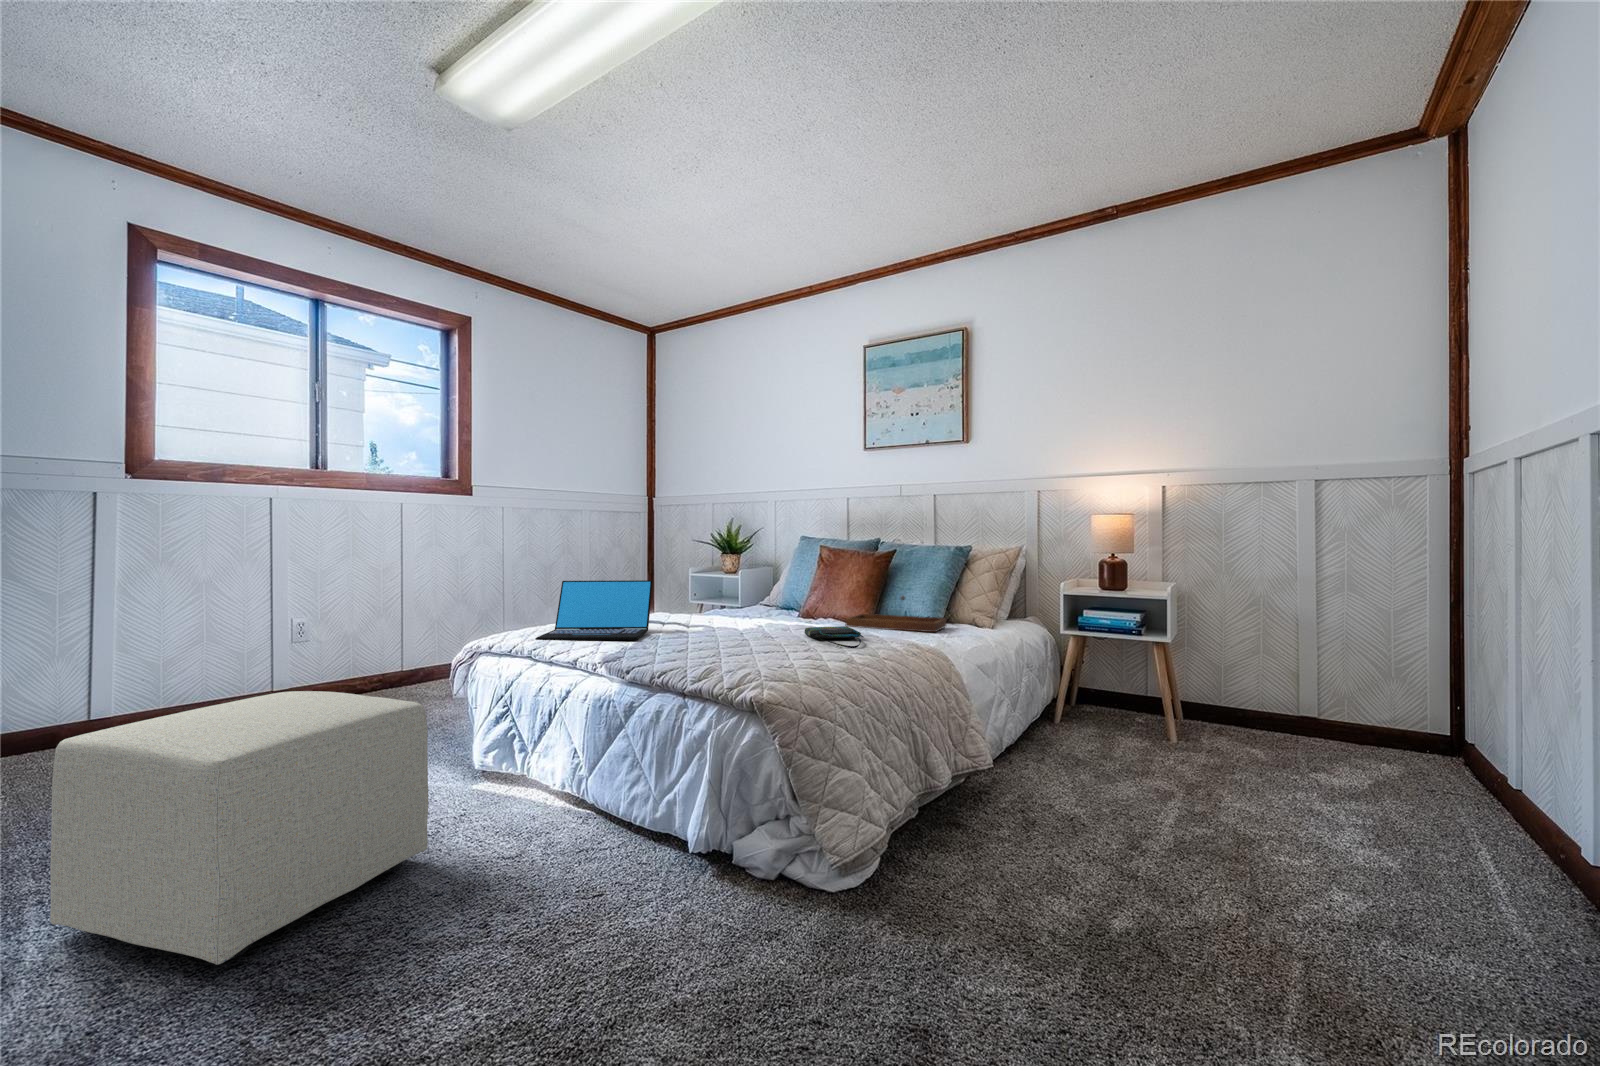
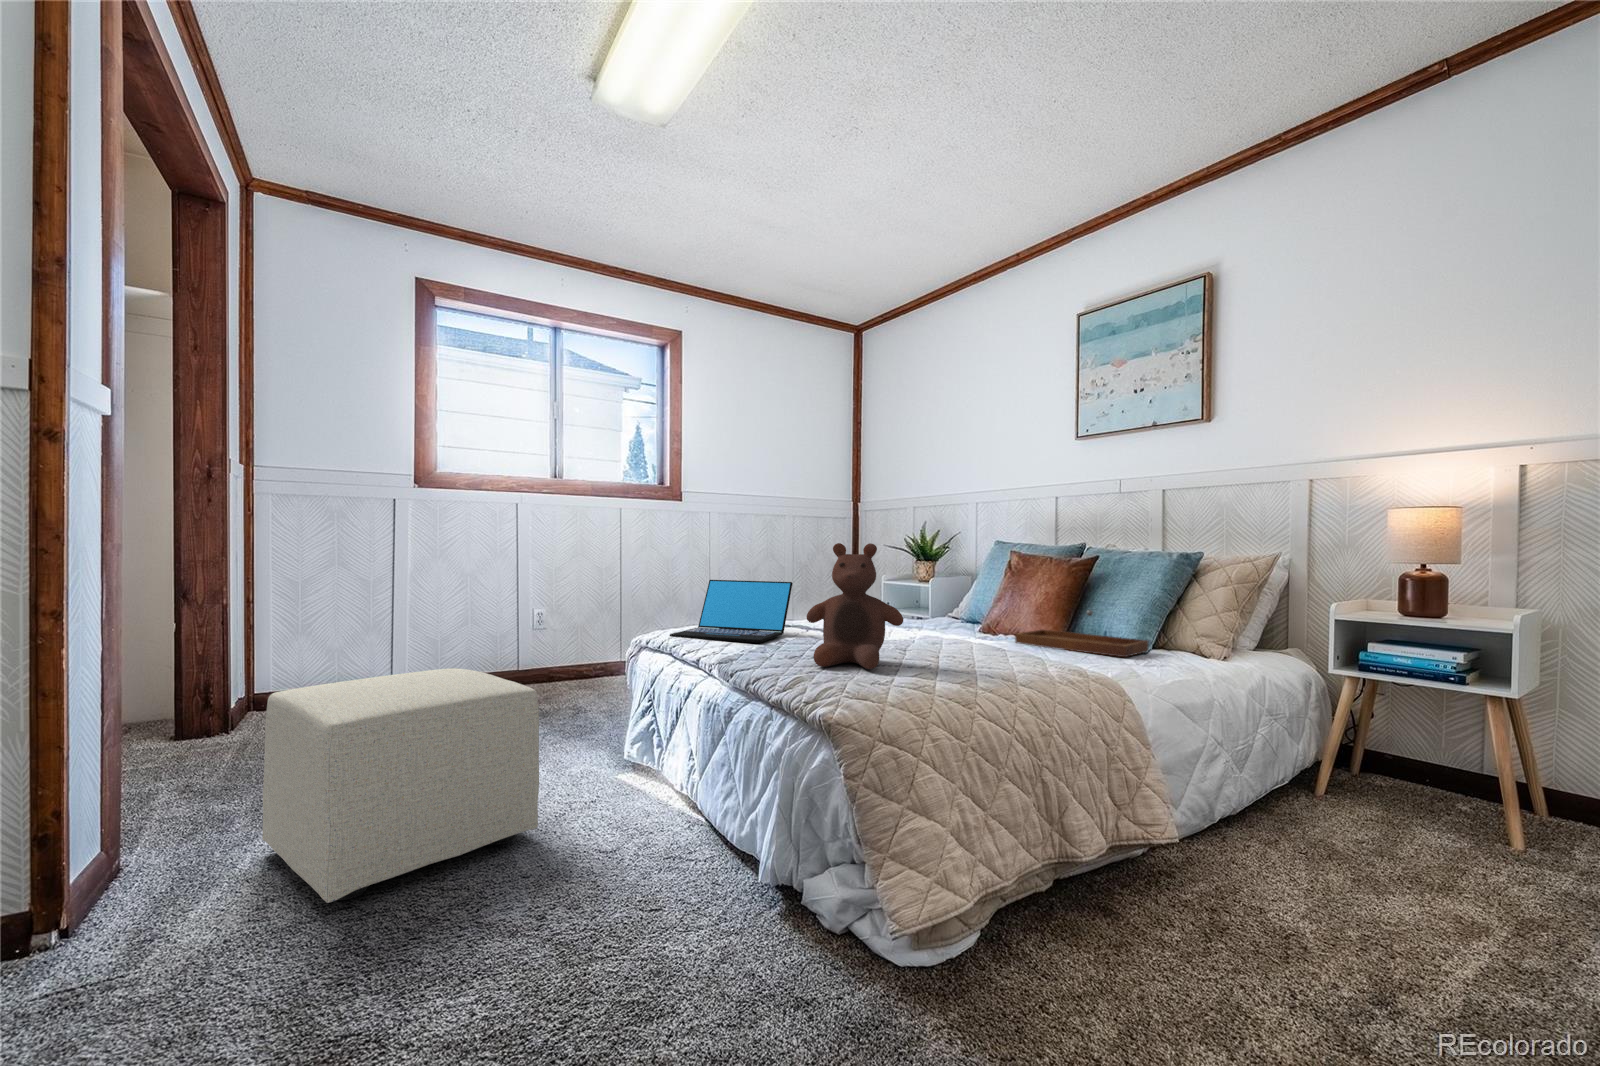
stuffed bear: none [694,544,782,656] -> present [807,543,903,669]
tote bag: present [805,626,863,648] -> none [949,642,1017,670]

